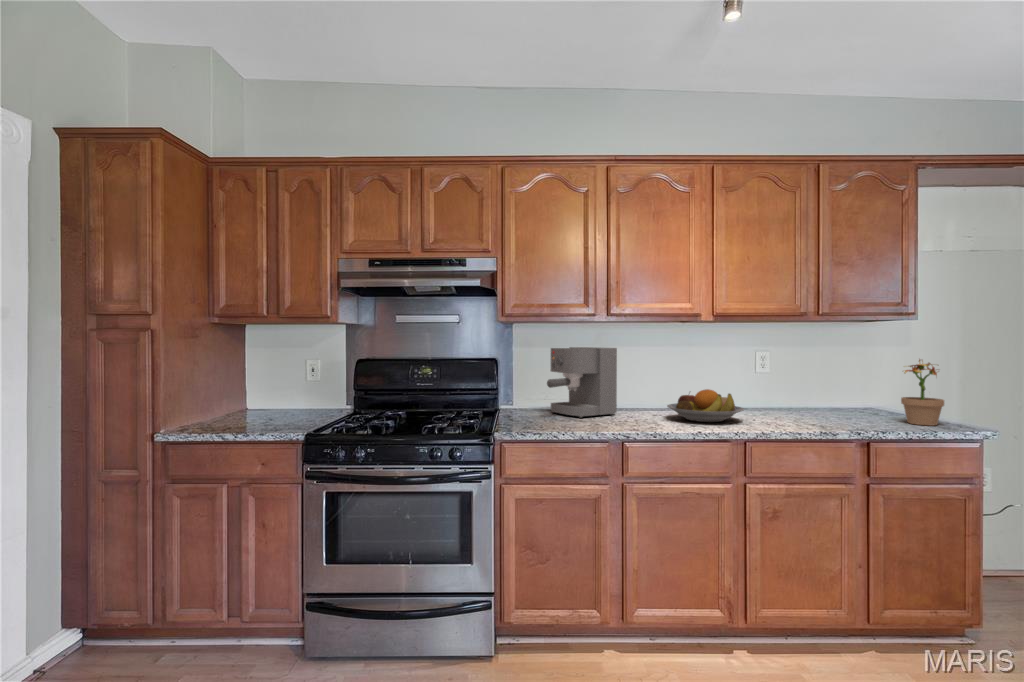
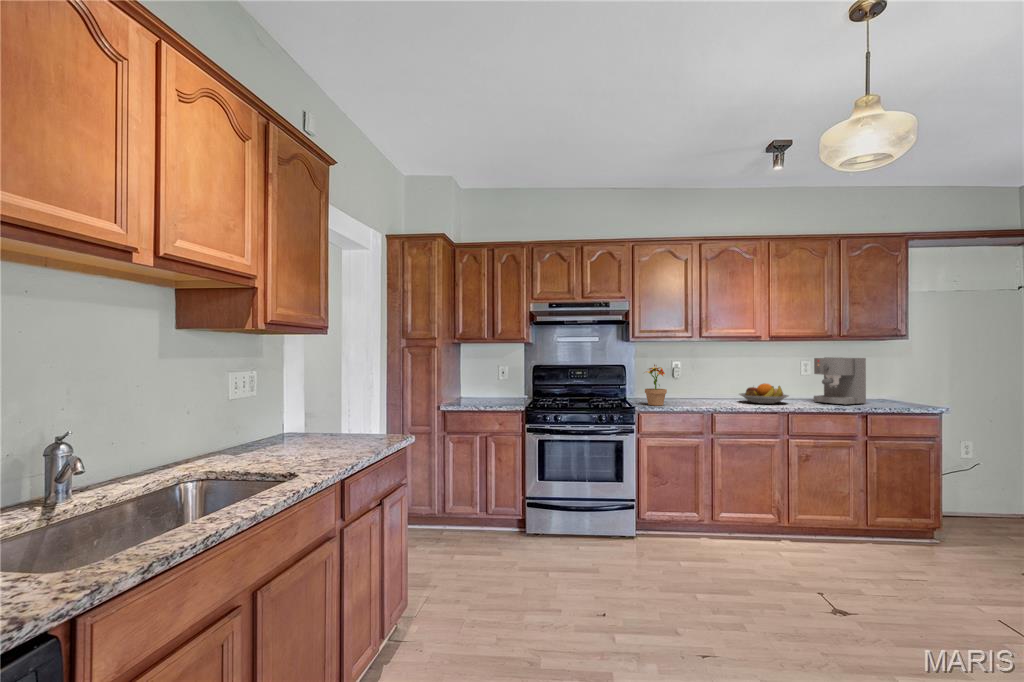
coffee maker: present [547,347,617,418] -> present [814,357,866,405]
potted plant: present [901,359,944,426] -> present [645,365,667,406]

